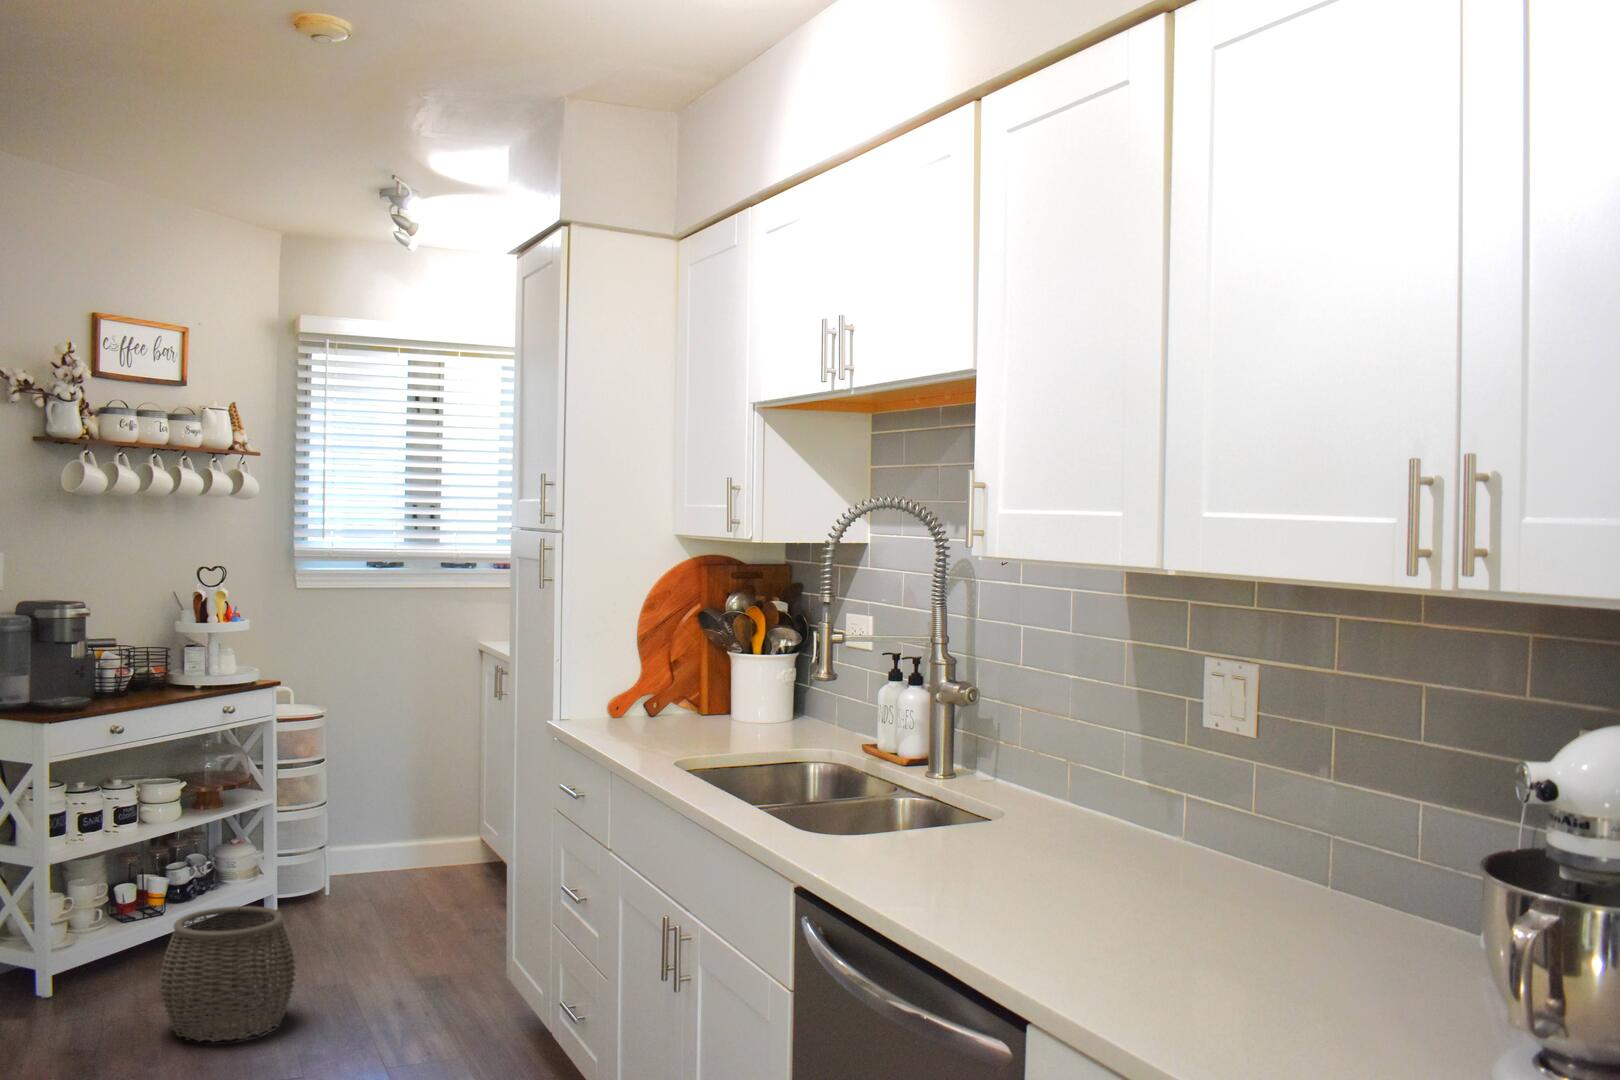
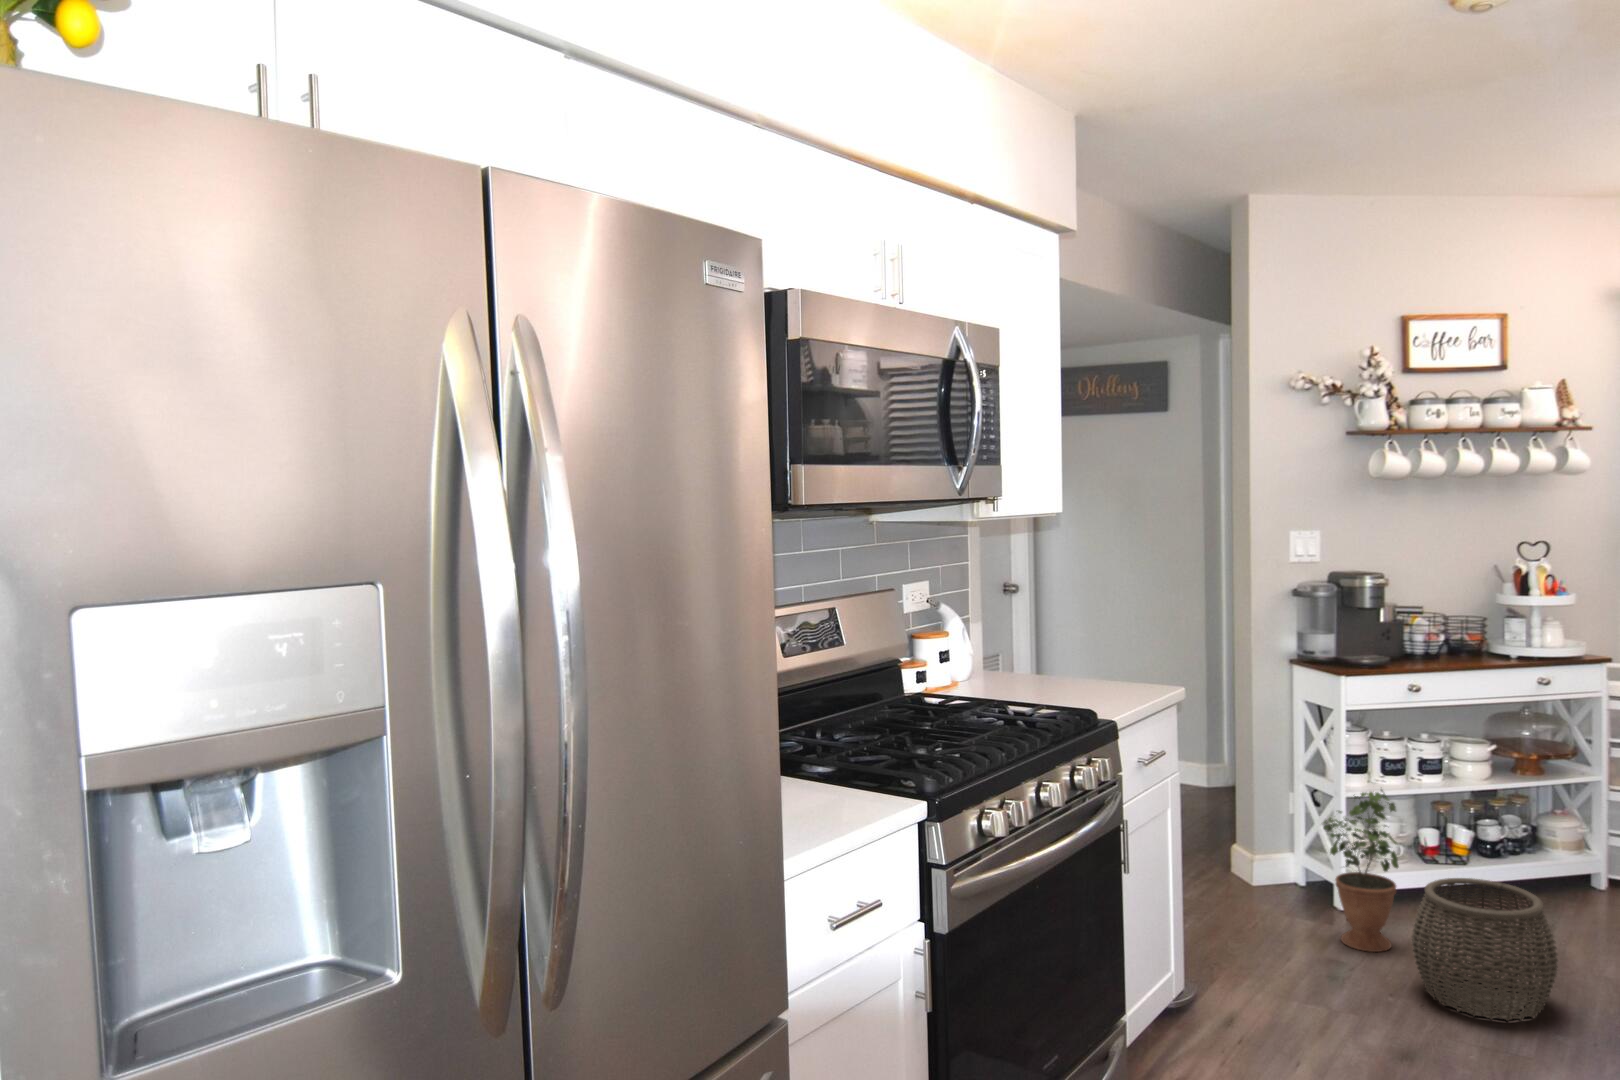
potted plant: none [41,834,127,1023] -> present [1323,790,1399,952]

